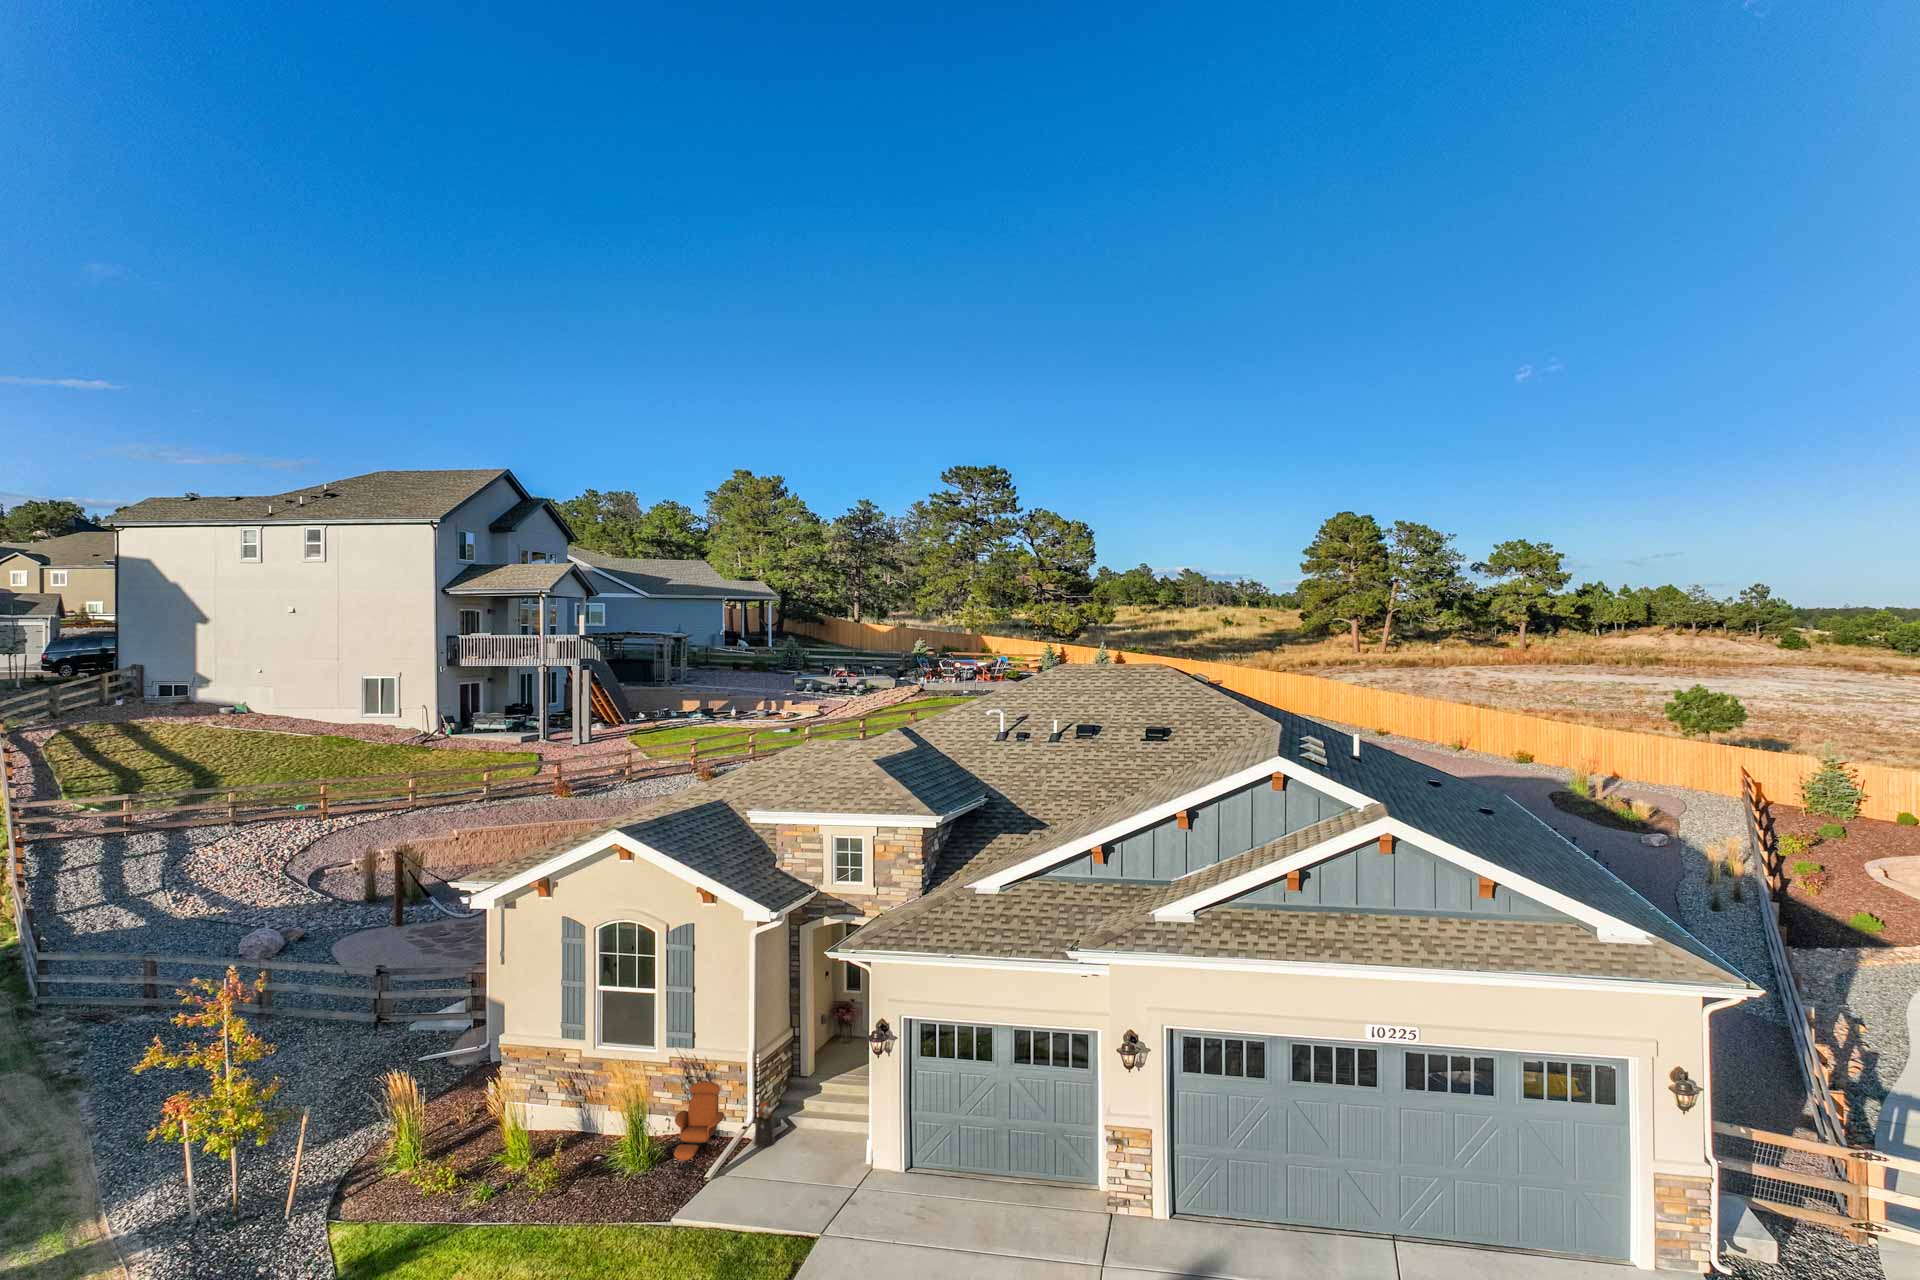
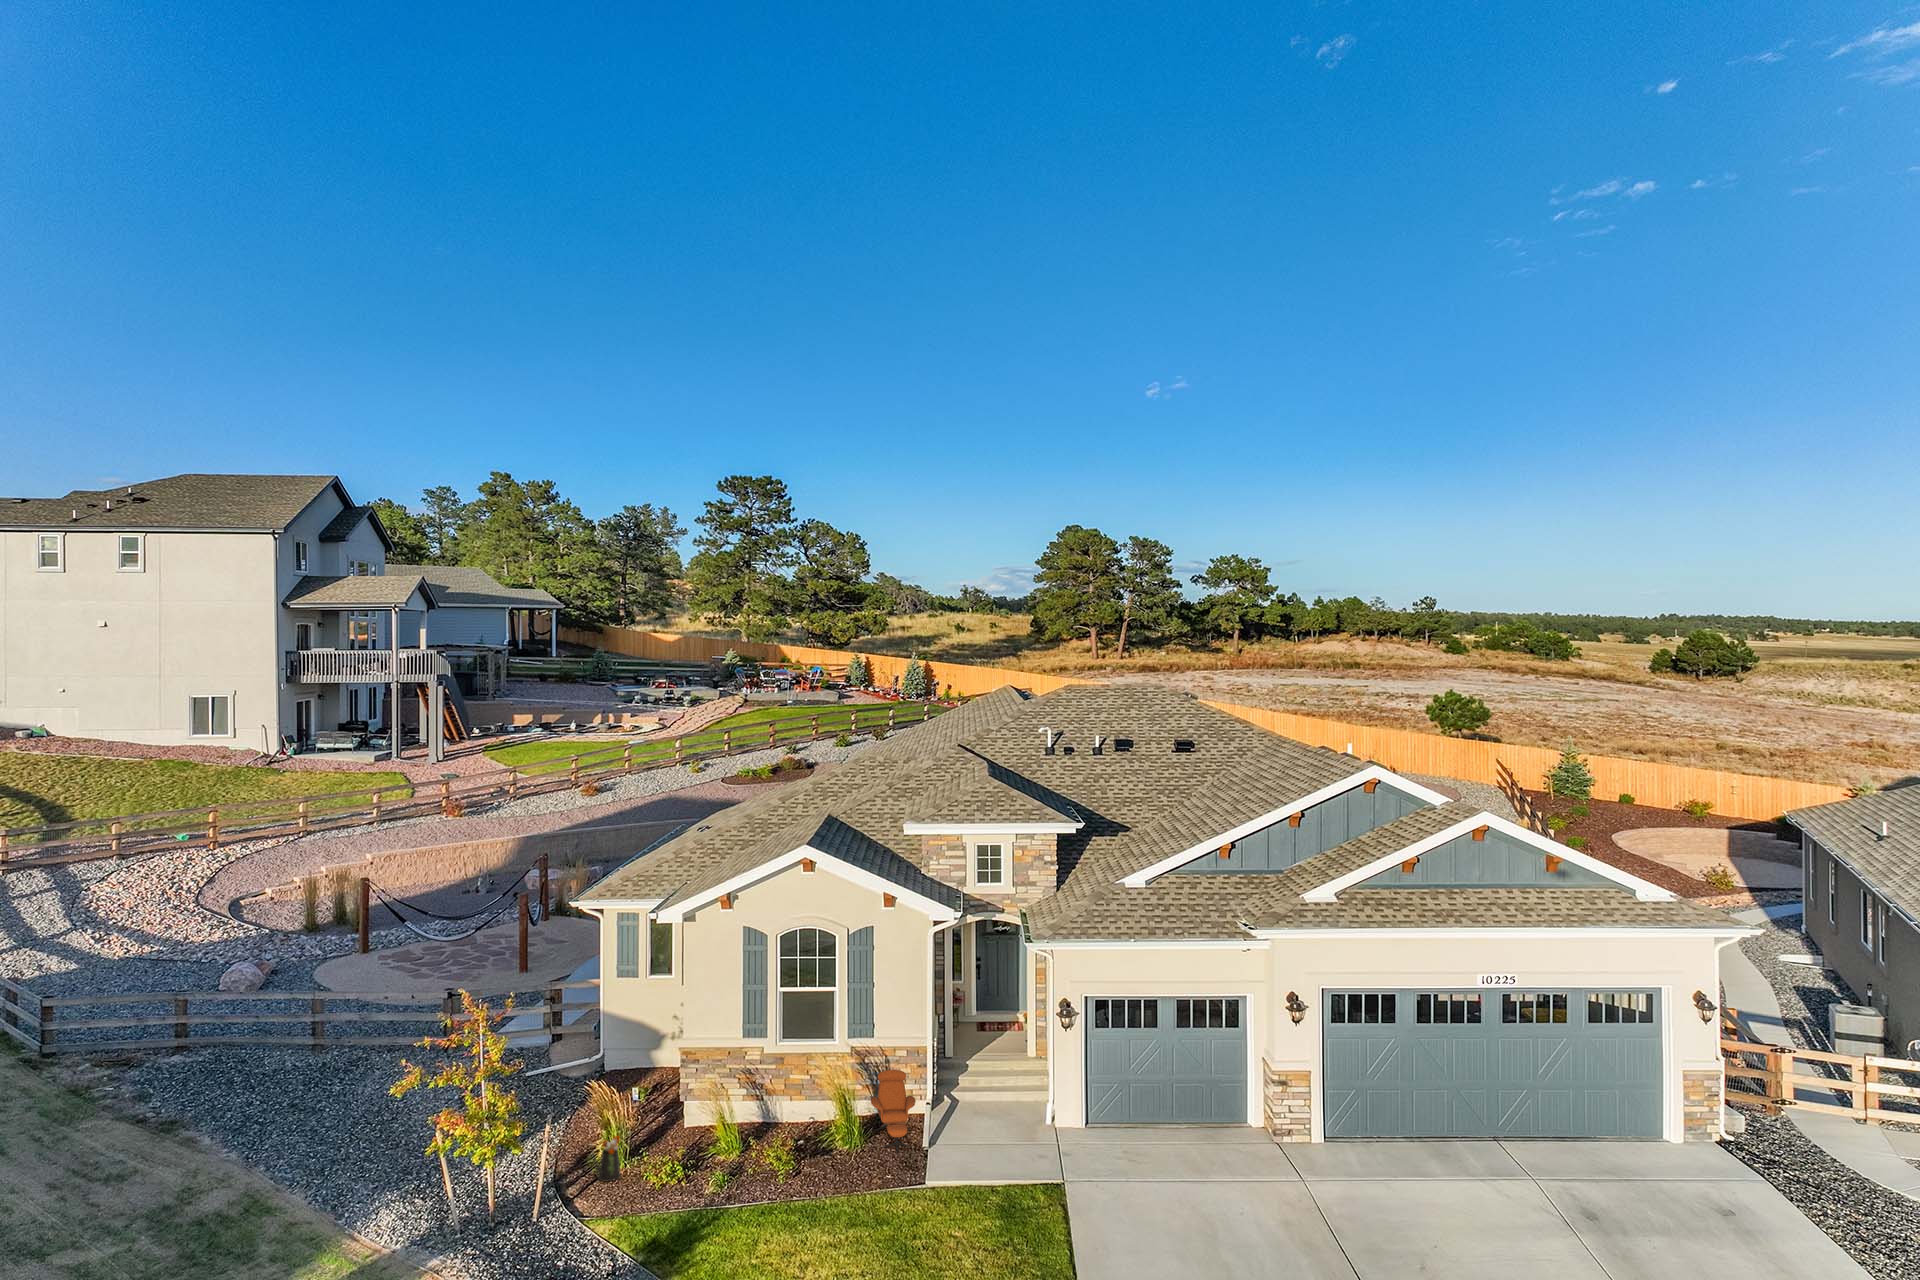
watering can: present [754,1102,775,1147] -> present [593,1136,621,1182]

